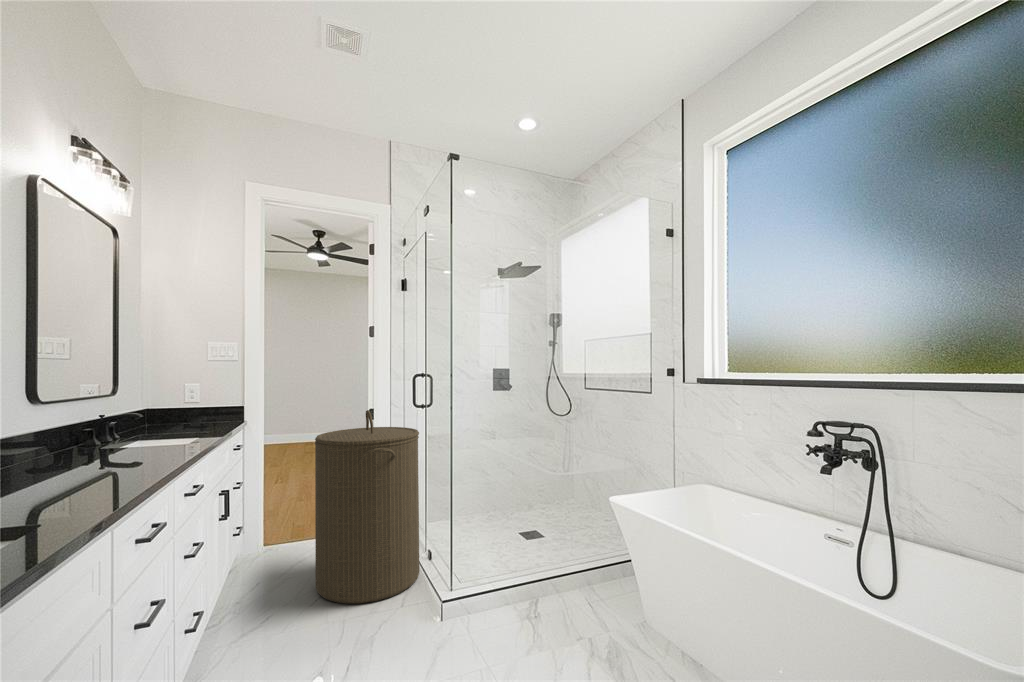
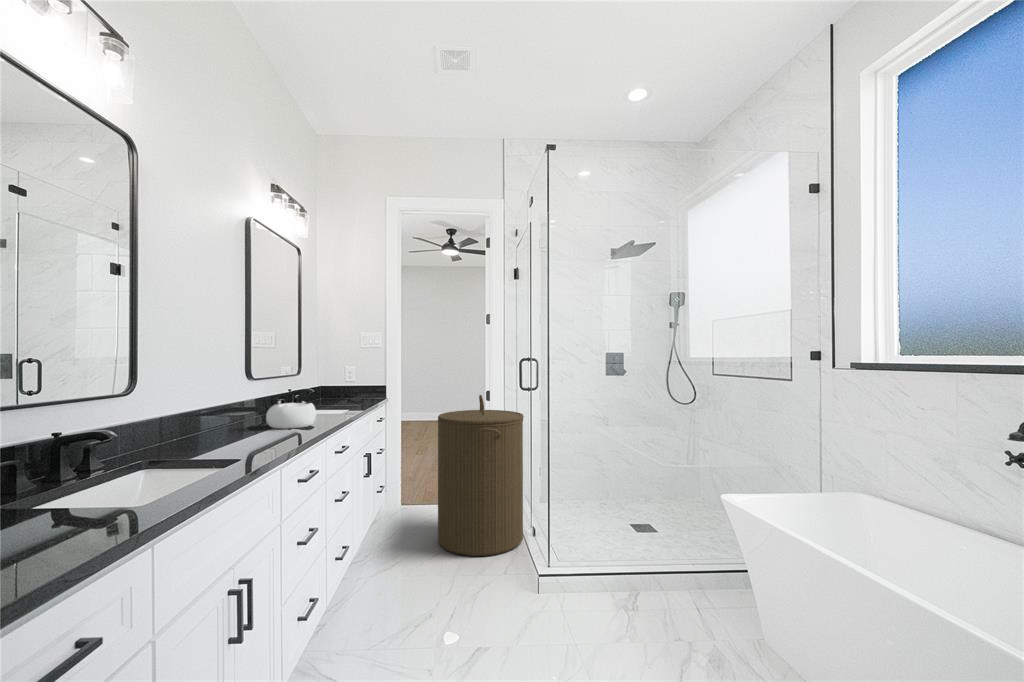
decorative bowl: none [59,429,145,470] -> present [266,401,316,429]

